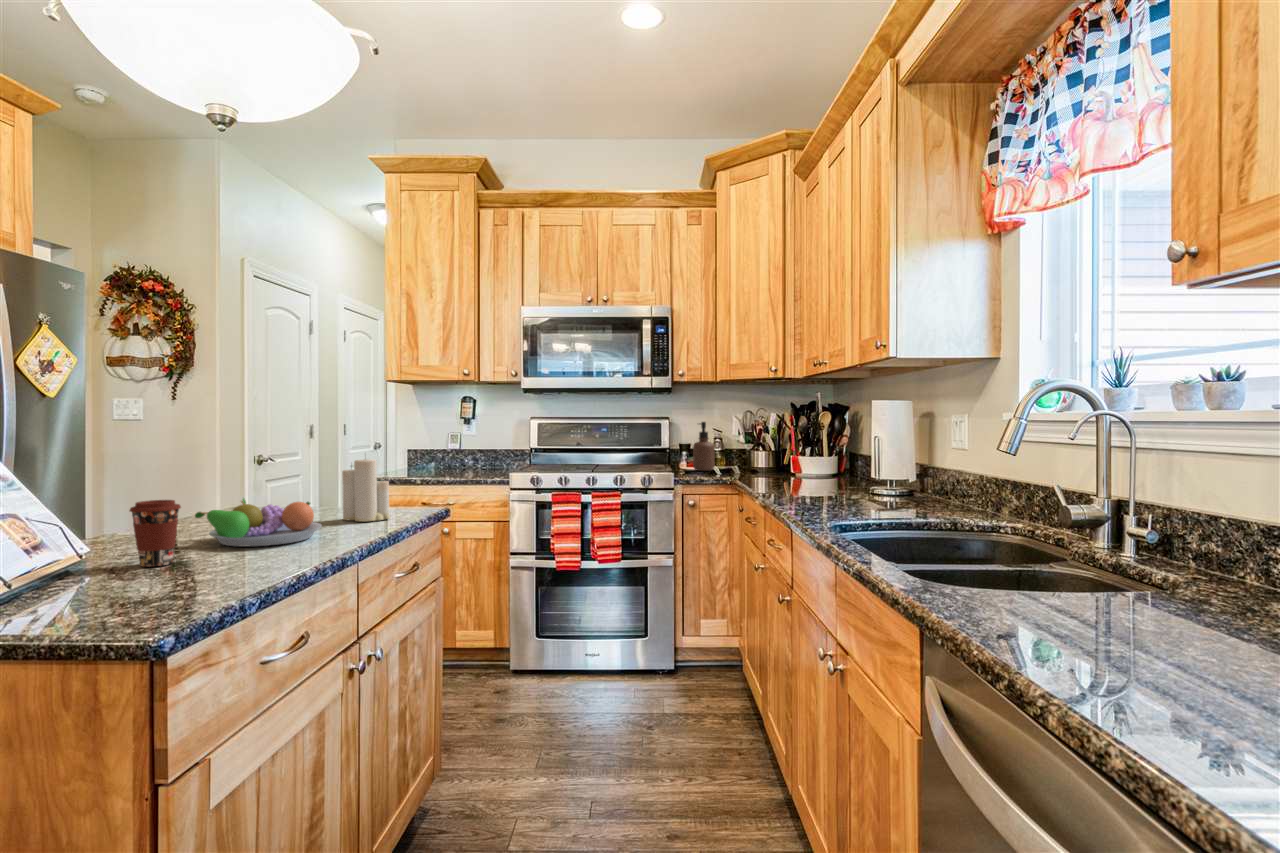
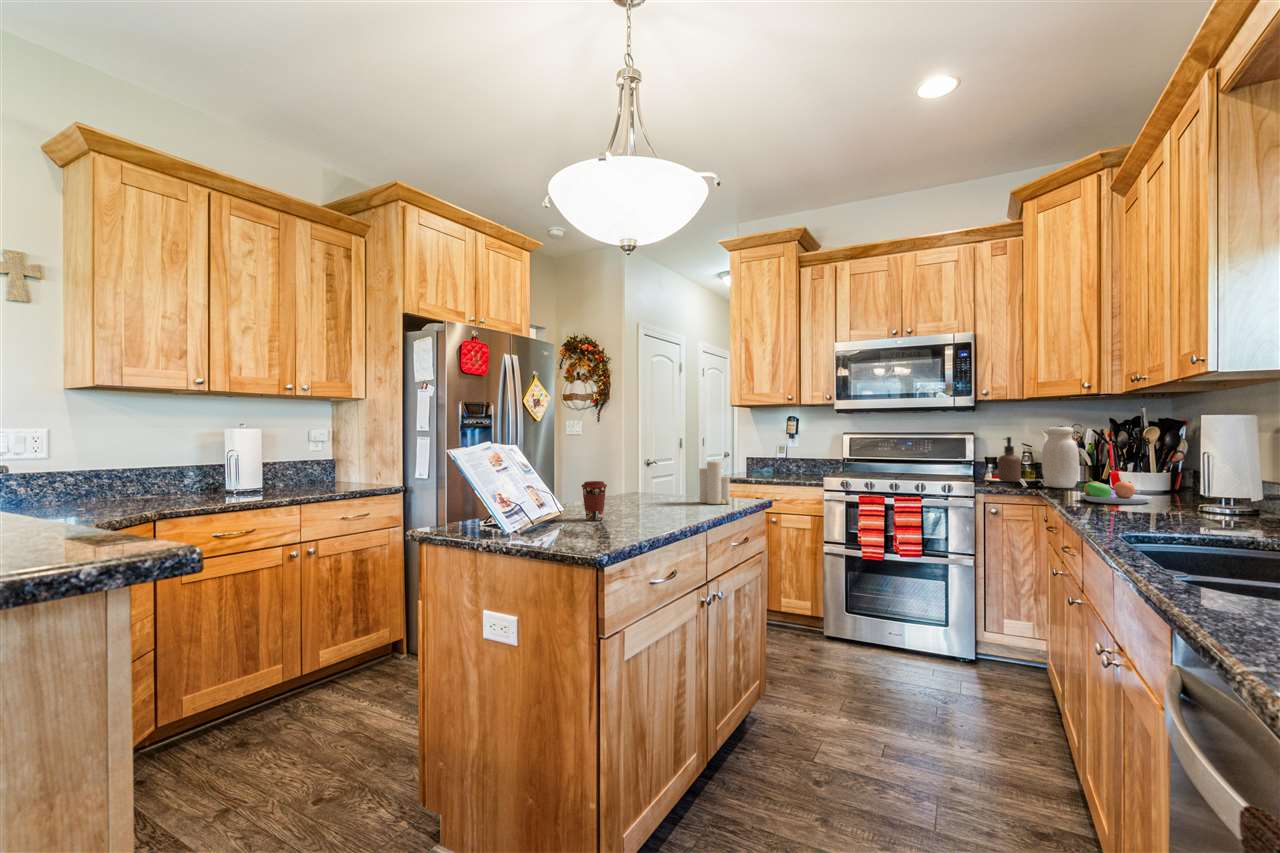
jar: none [736,411,769,476] -> present [1042,427,1079,488]
fruit bowl: present [195,498,322,546] -> present [1079,477,1152,504]

